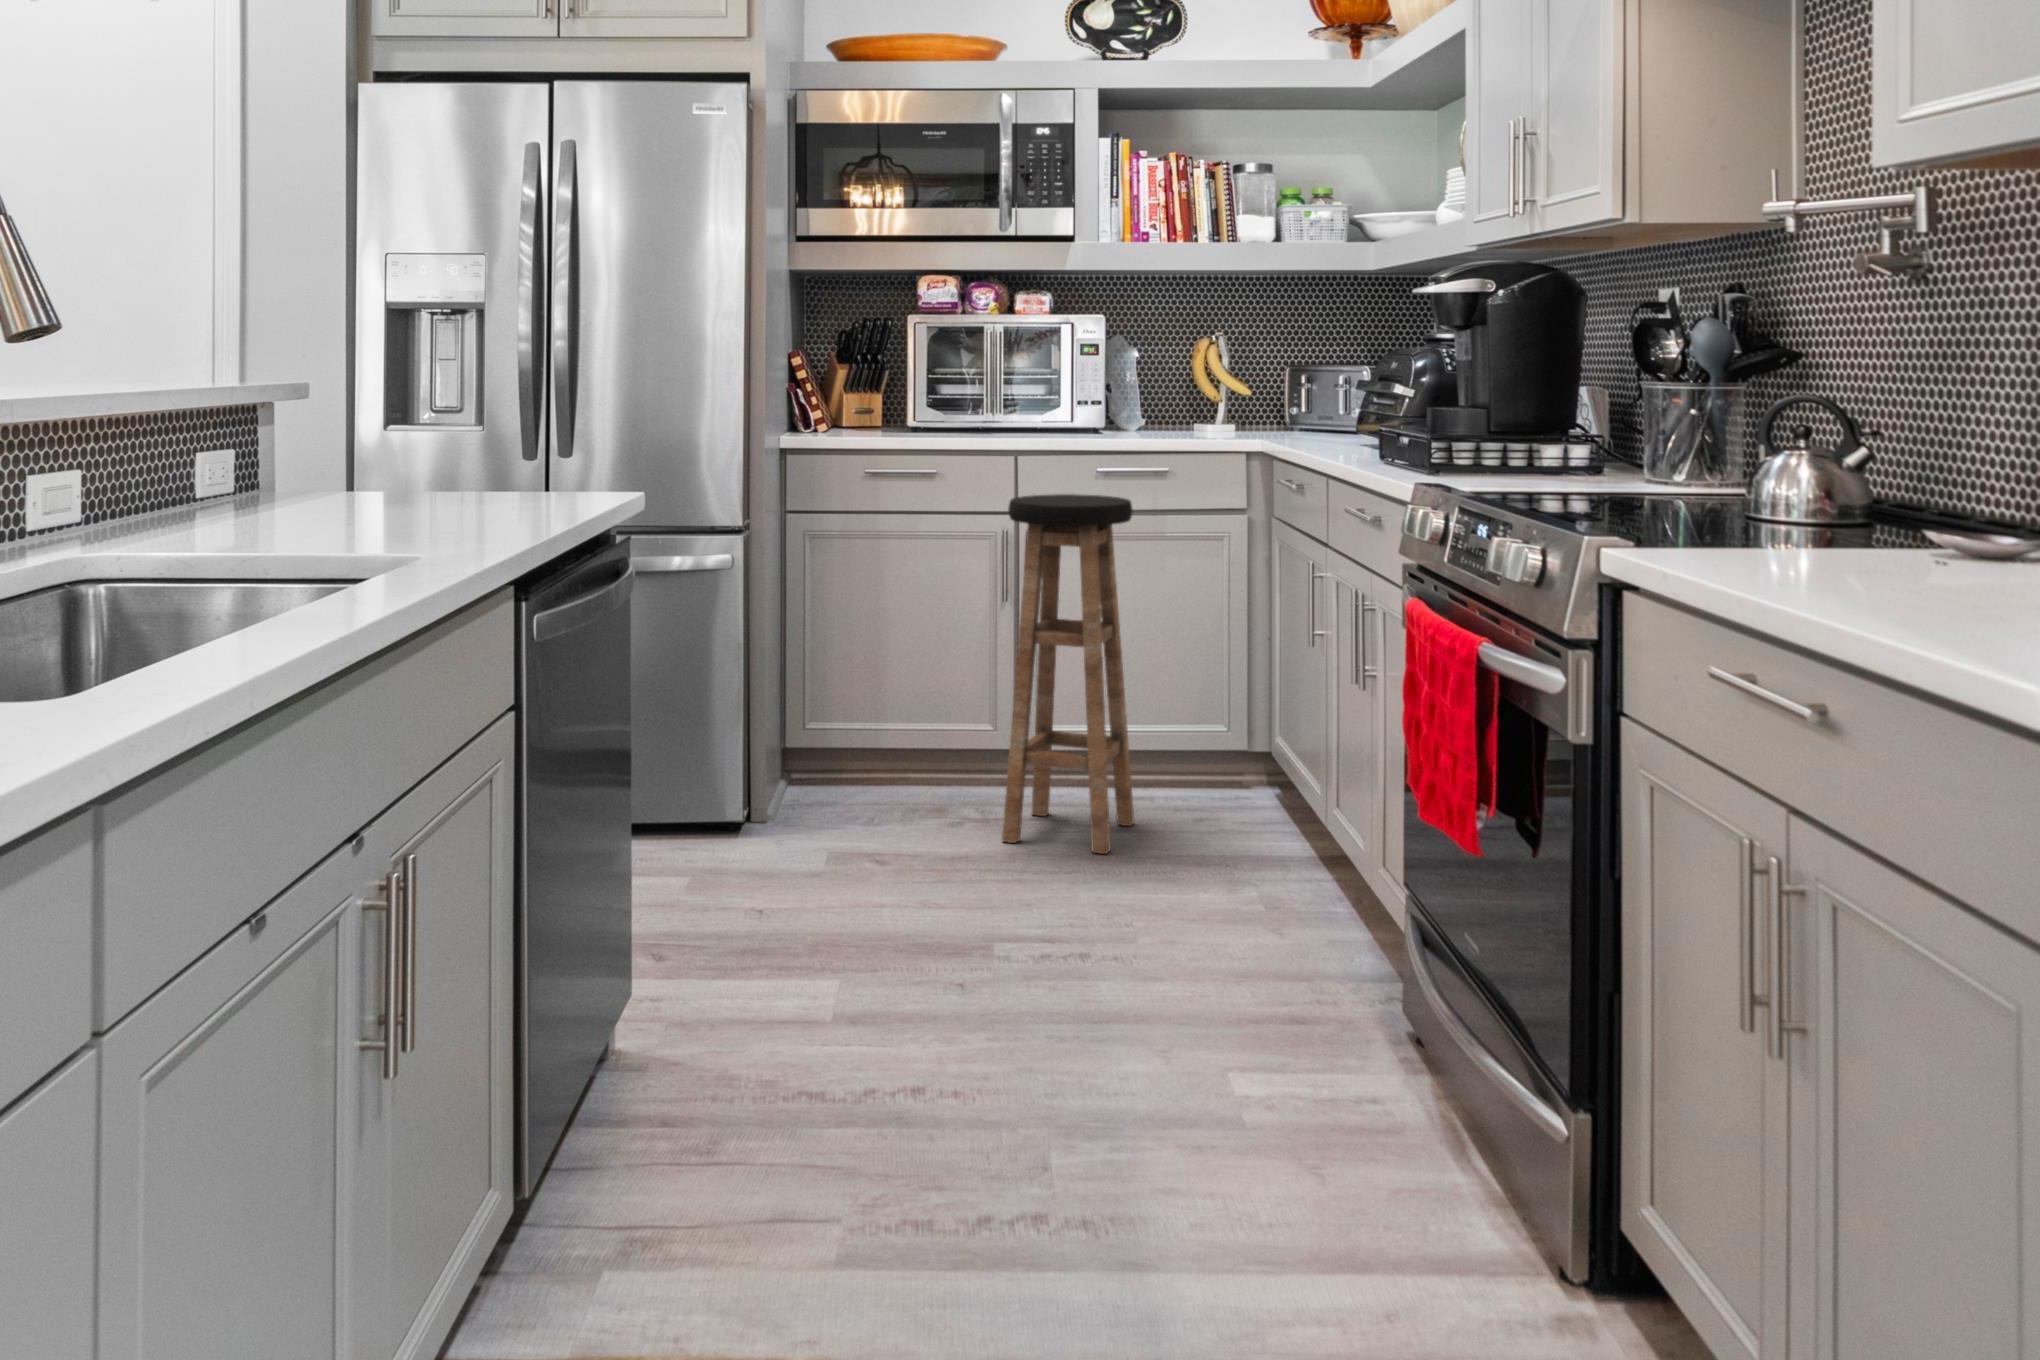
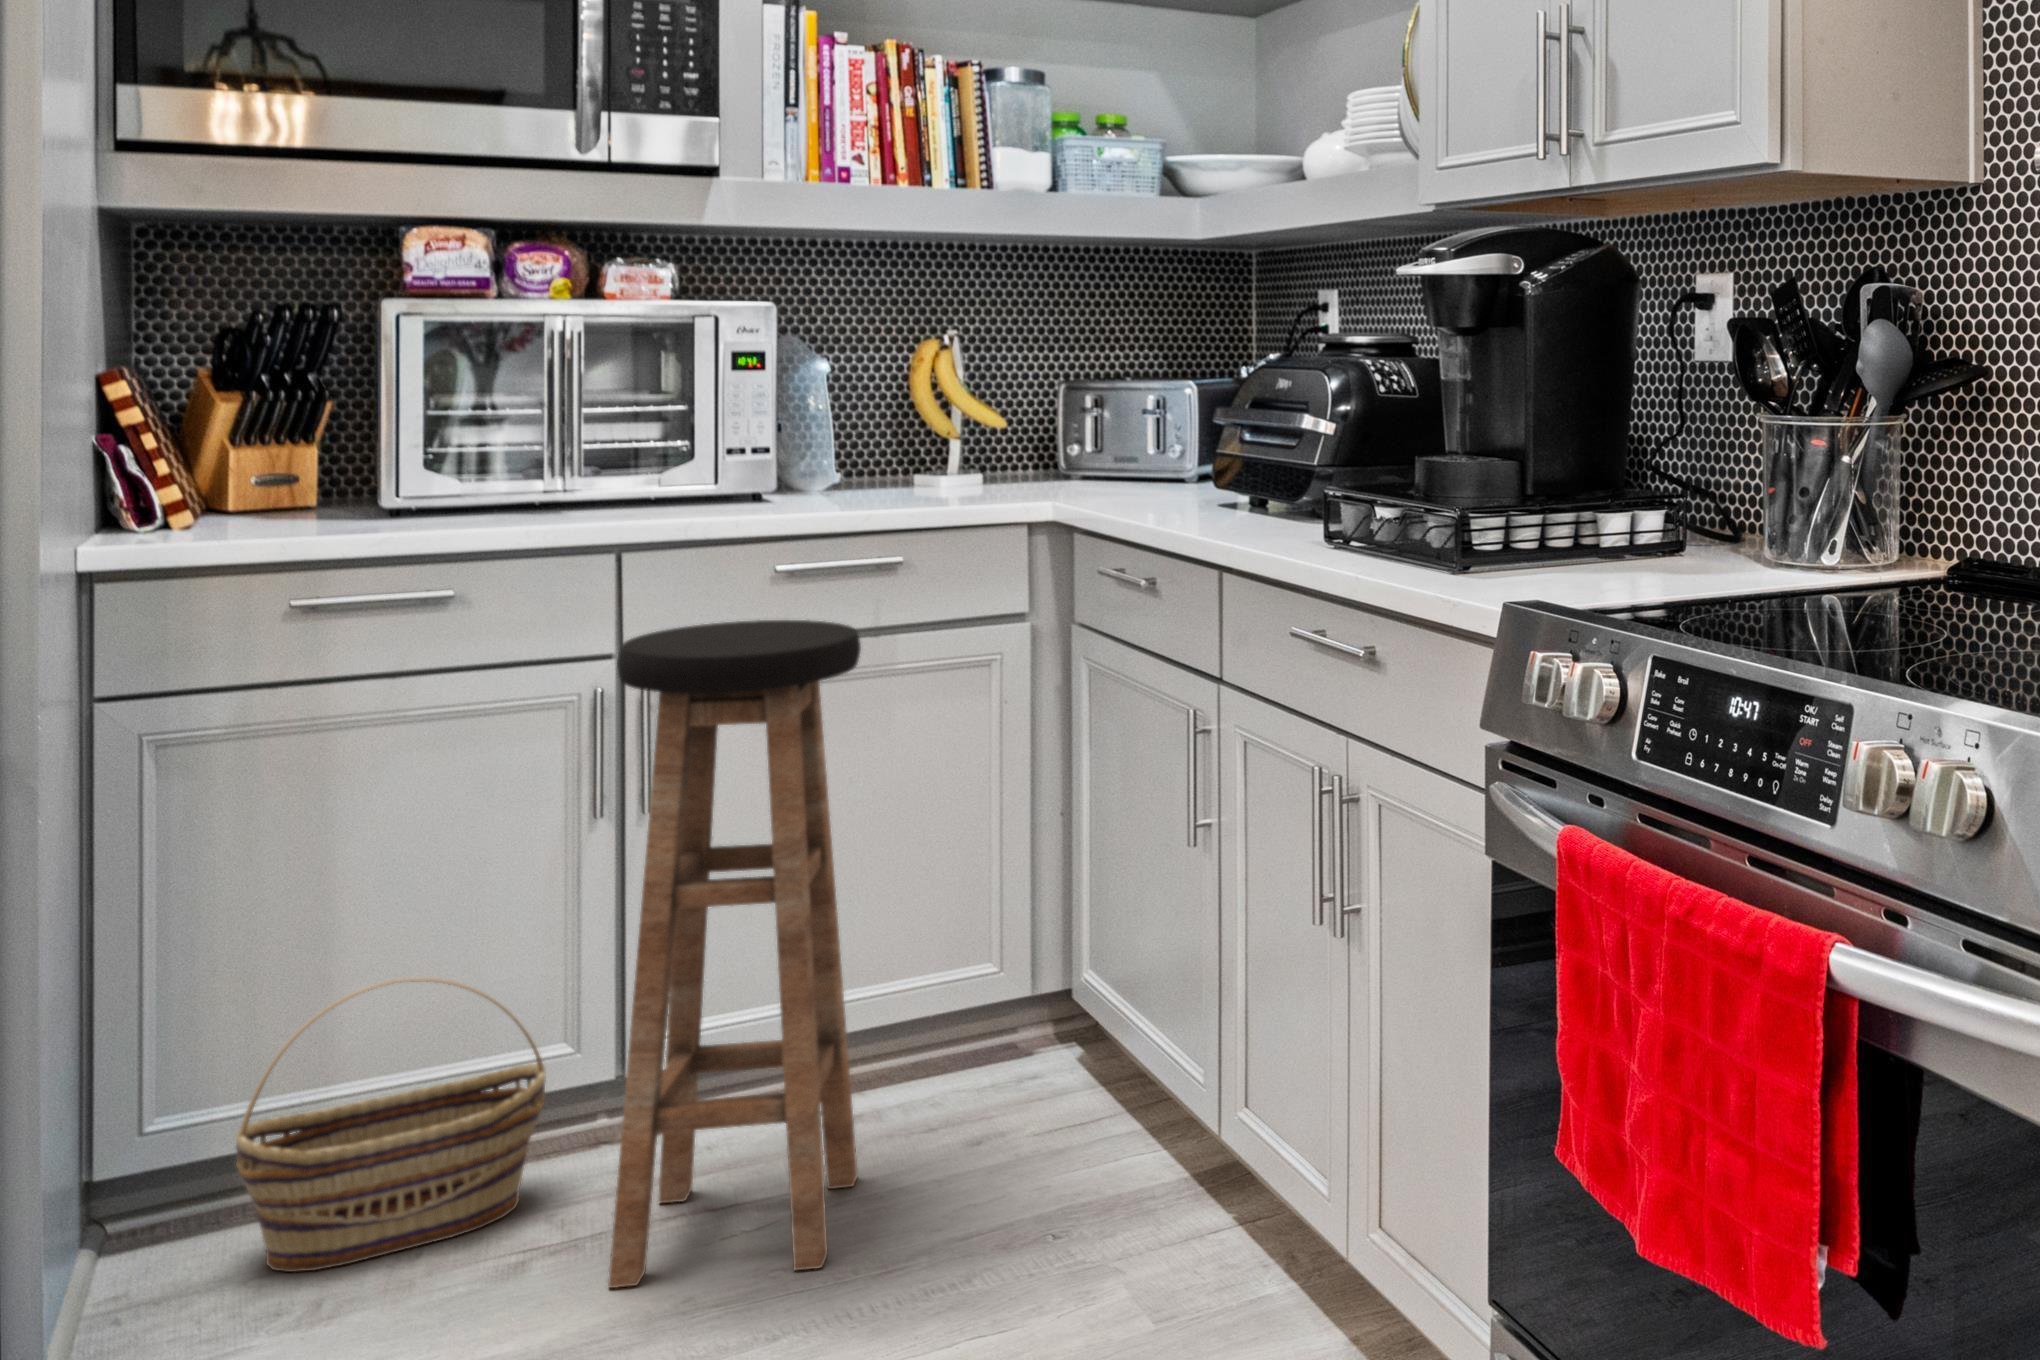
basket: none [842,670,979,811] -> present [236,978,546,1272]

